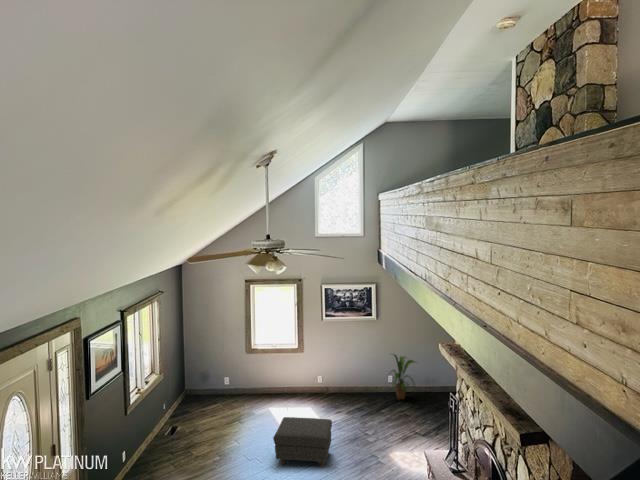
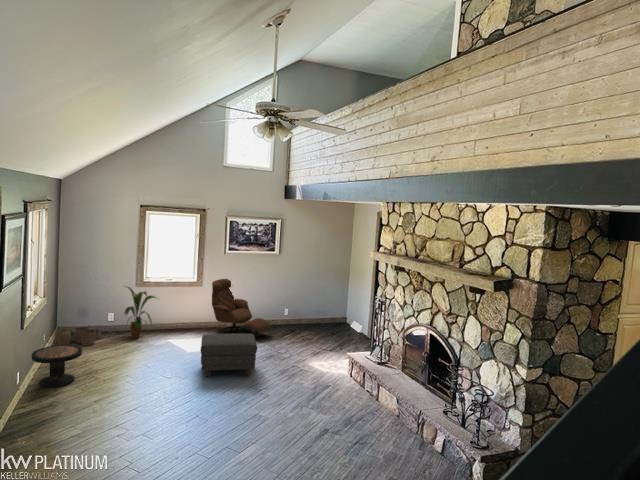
lounge chair: none [309,344,367,413] -> present [212,279,271,338]
house plant: present [392,355,415,399] -> present [124,287,156,338]
woven basket: none [178,391,216,411] -> present [54,327,101,346]
side table: none [139,422,179,464] -> present [32,345,82,388]

